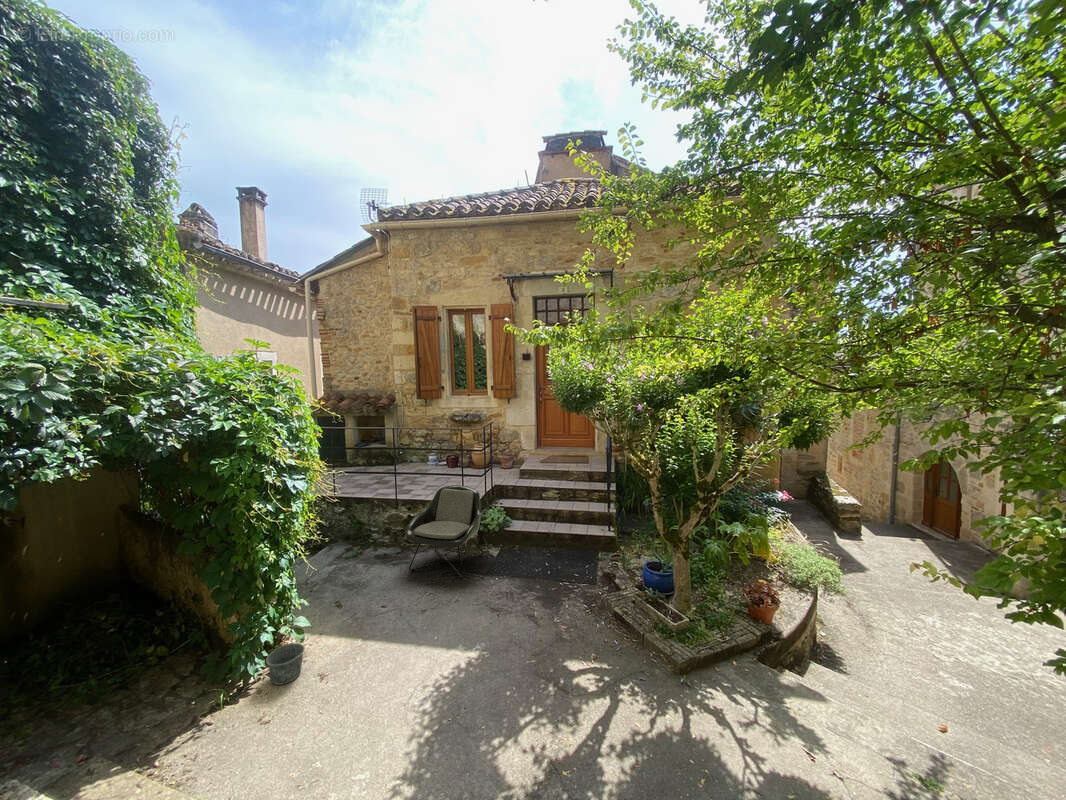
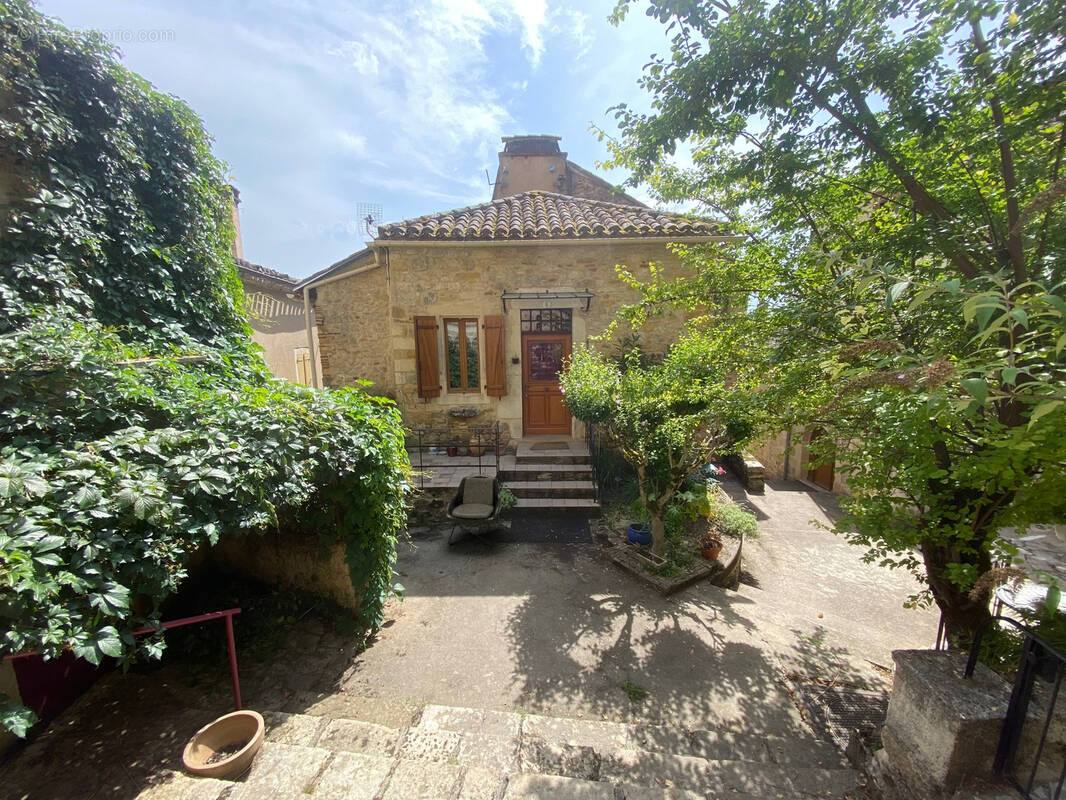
bucket: present [266,643,305,685] -> none [384,598,409,633]

